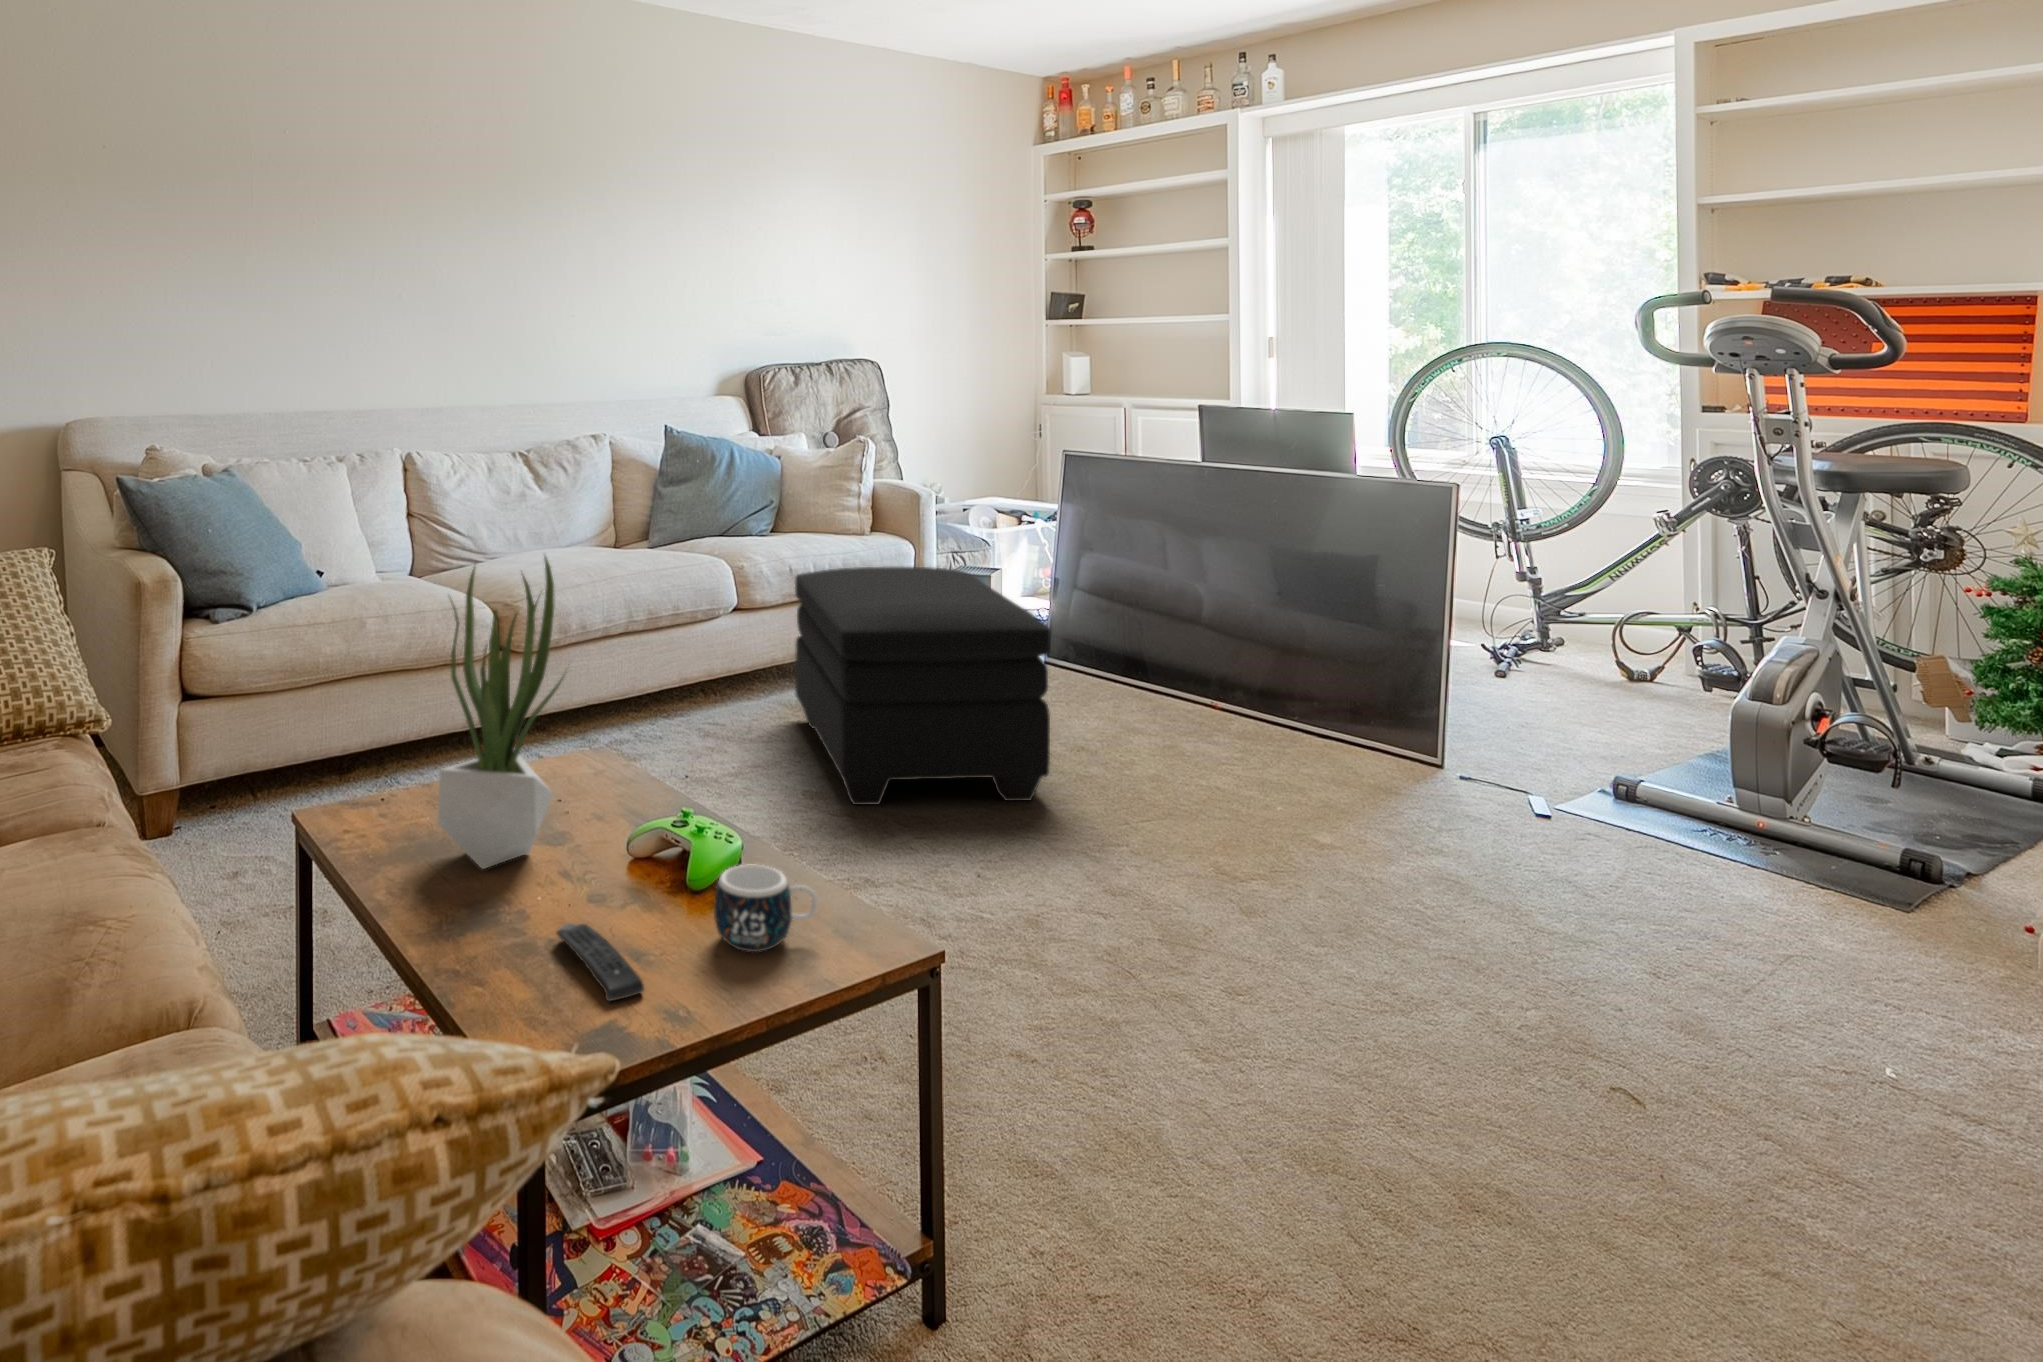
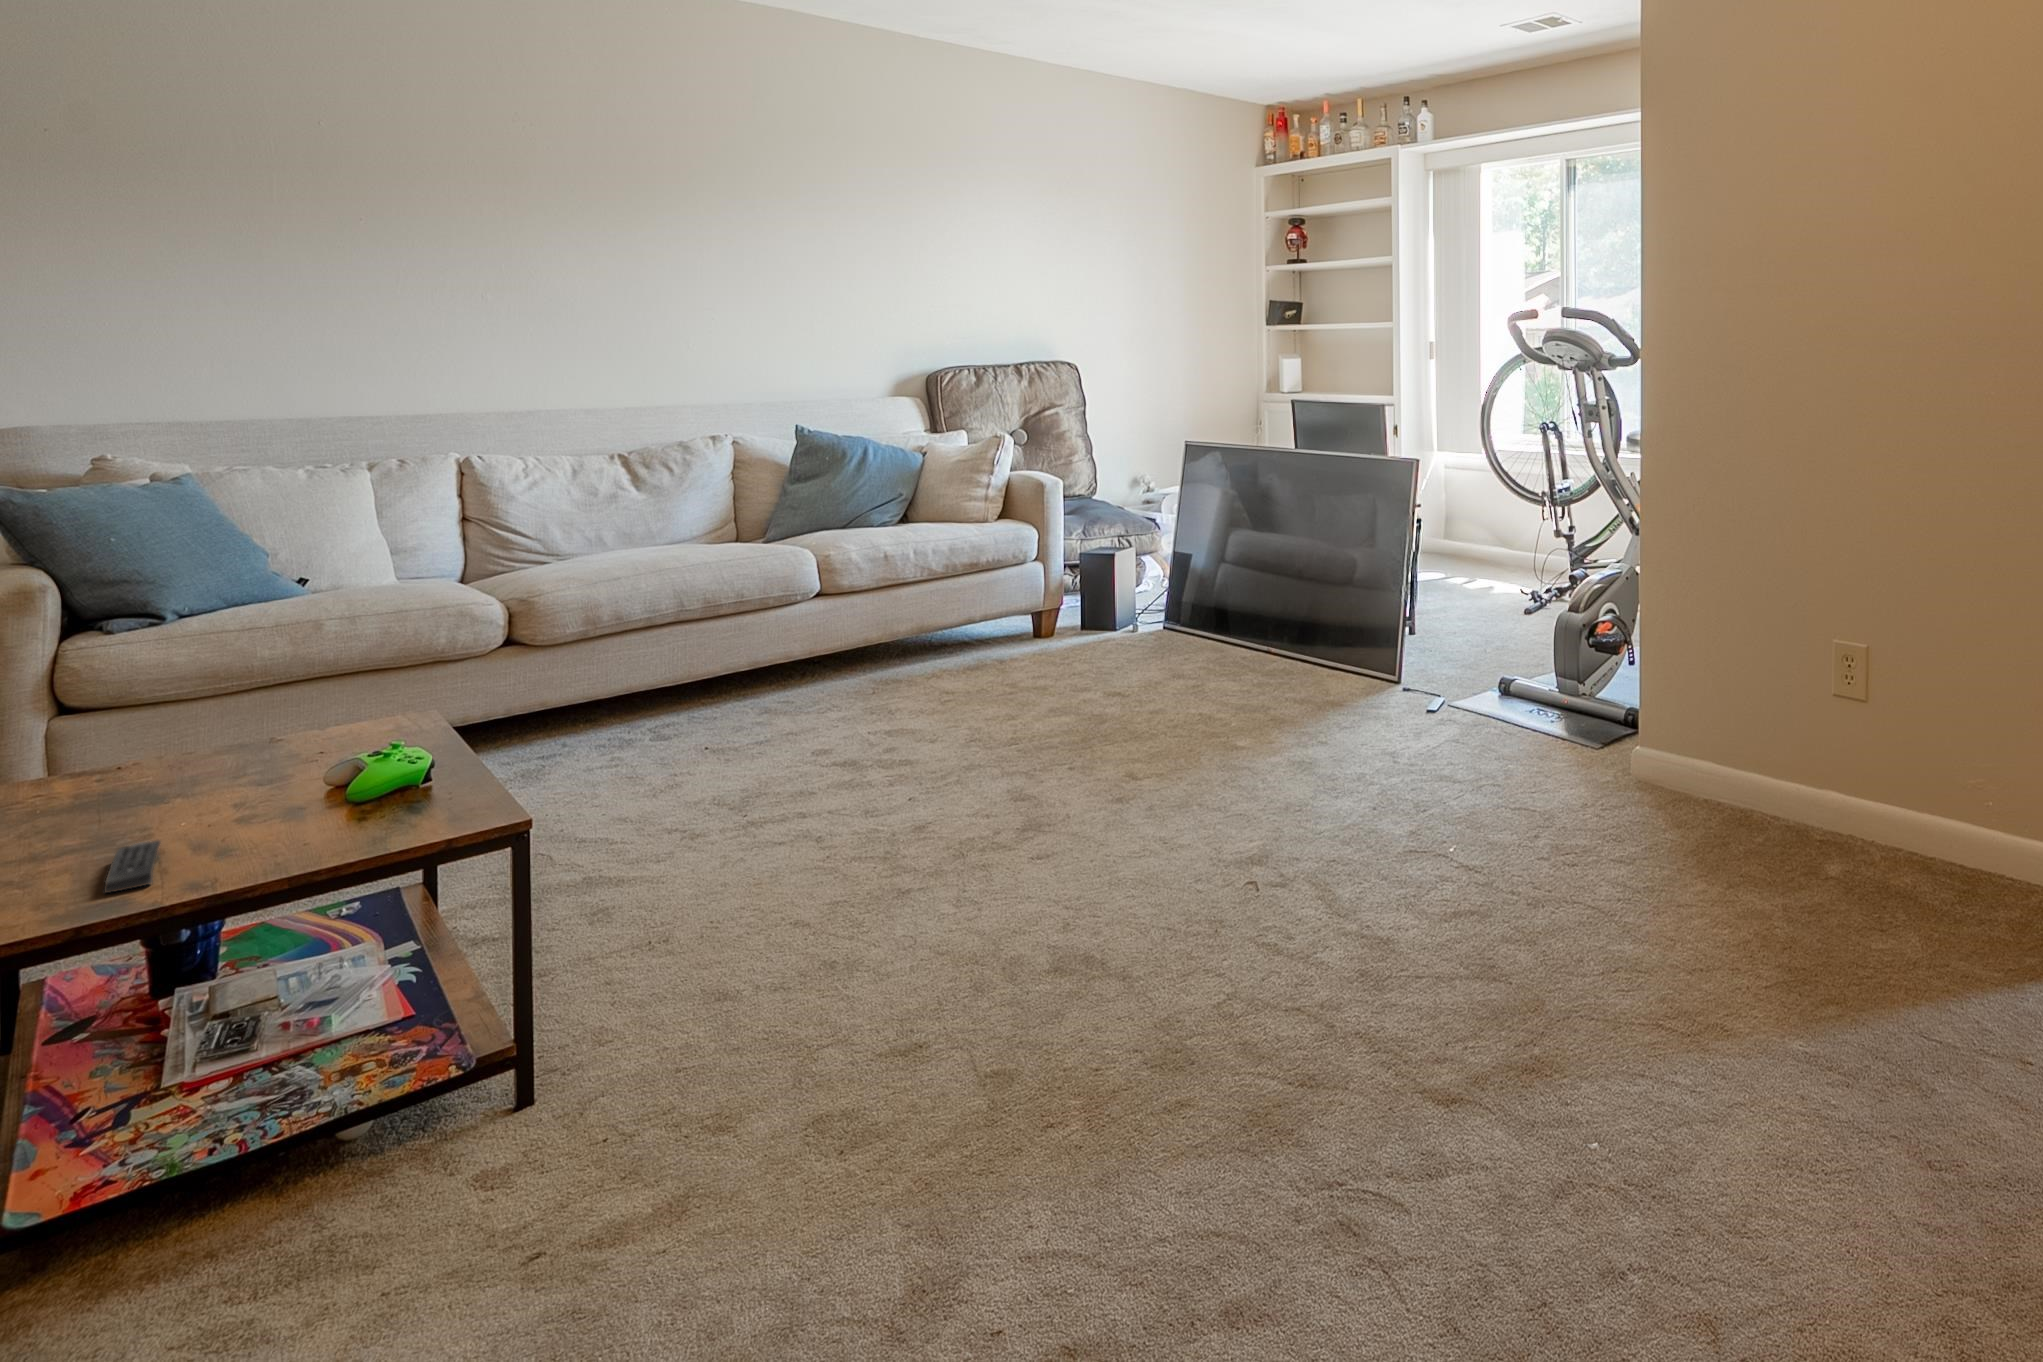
potted plant: present [438,556,564,869] -> none [83,526,249,813]
ottoman: present [795,567,1051,805] -> none [821,547,1030,758]
mug: present [714,865,818,952] -> none [286,776,400,846]

